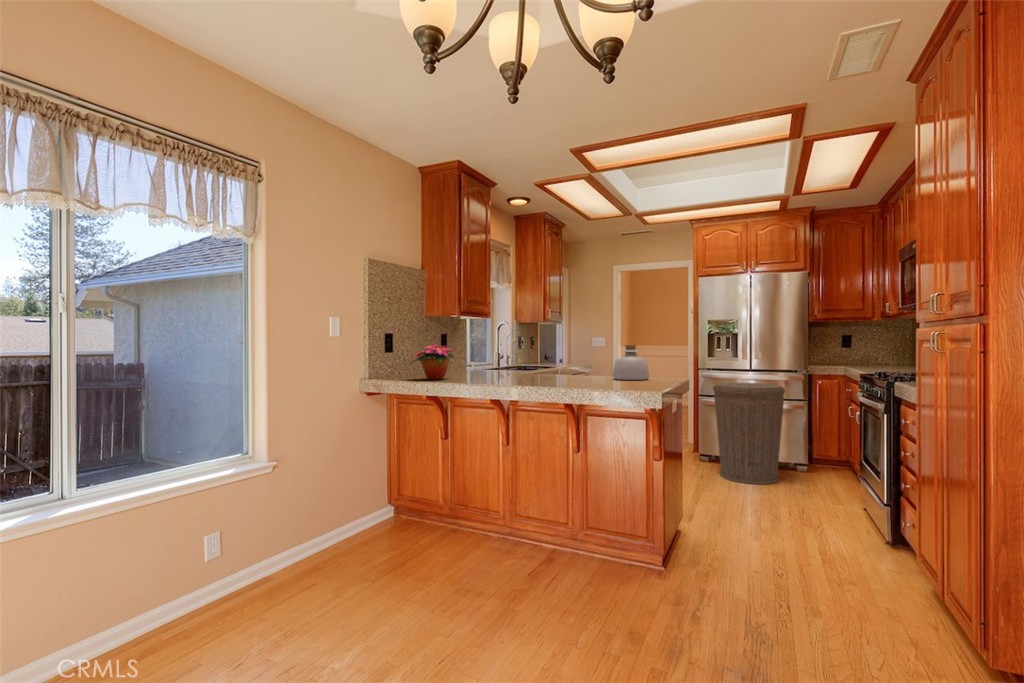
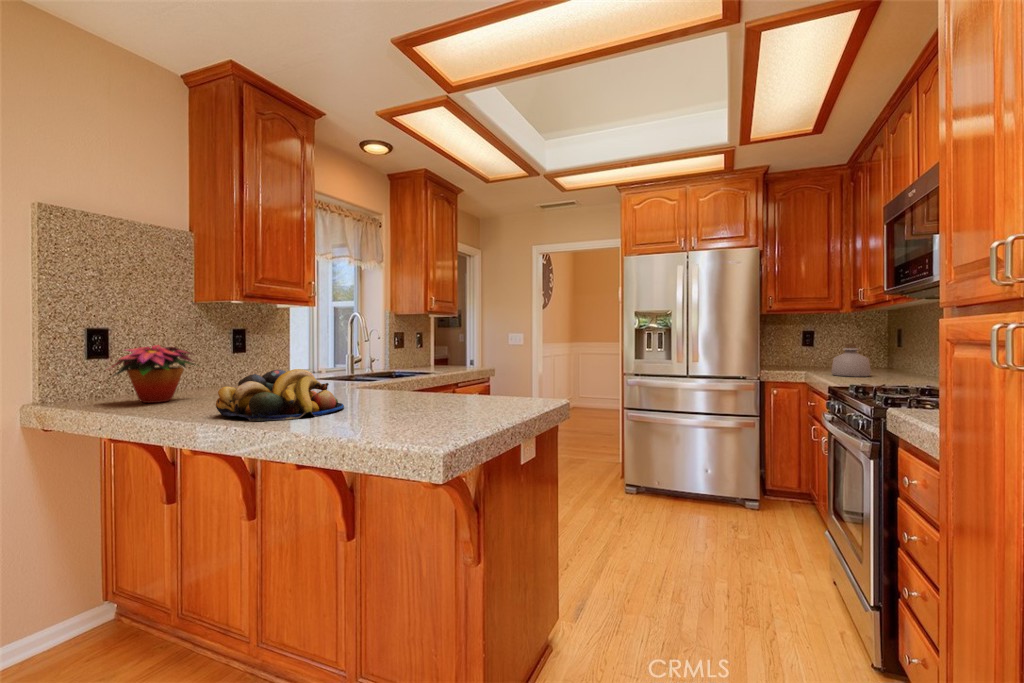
bottle: present [613,345,649,380] -> present [831,344,871,377]
fruit bowl: none [503,358,568,385] -> present [216,369,344,421]
trash can: present [713,383,785,484] -> none [637,393,729,532]

